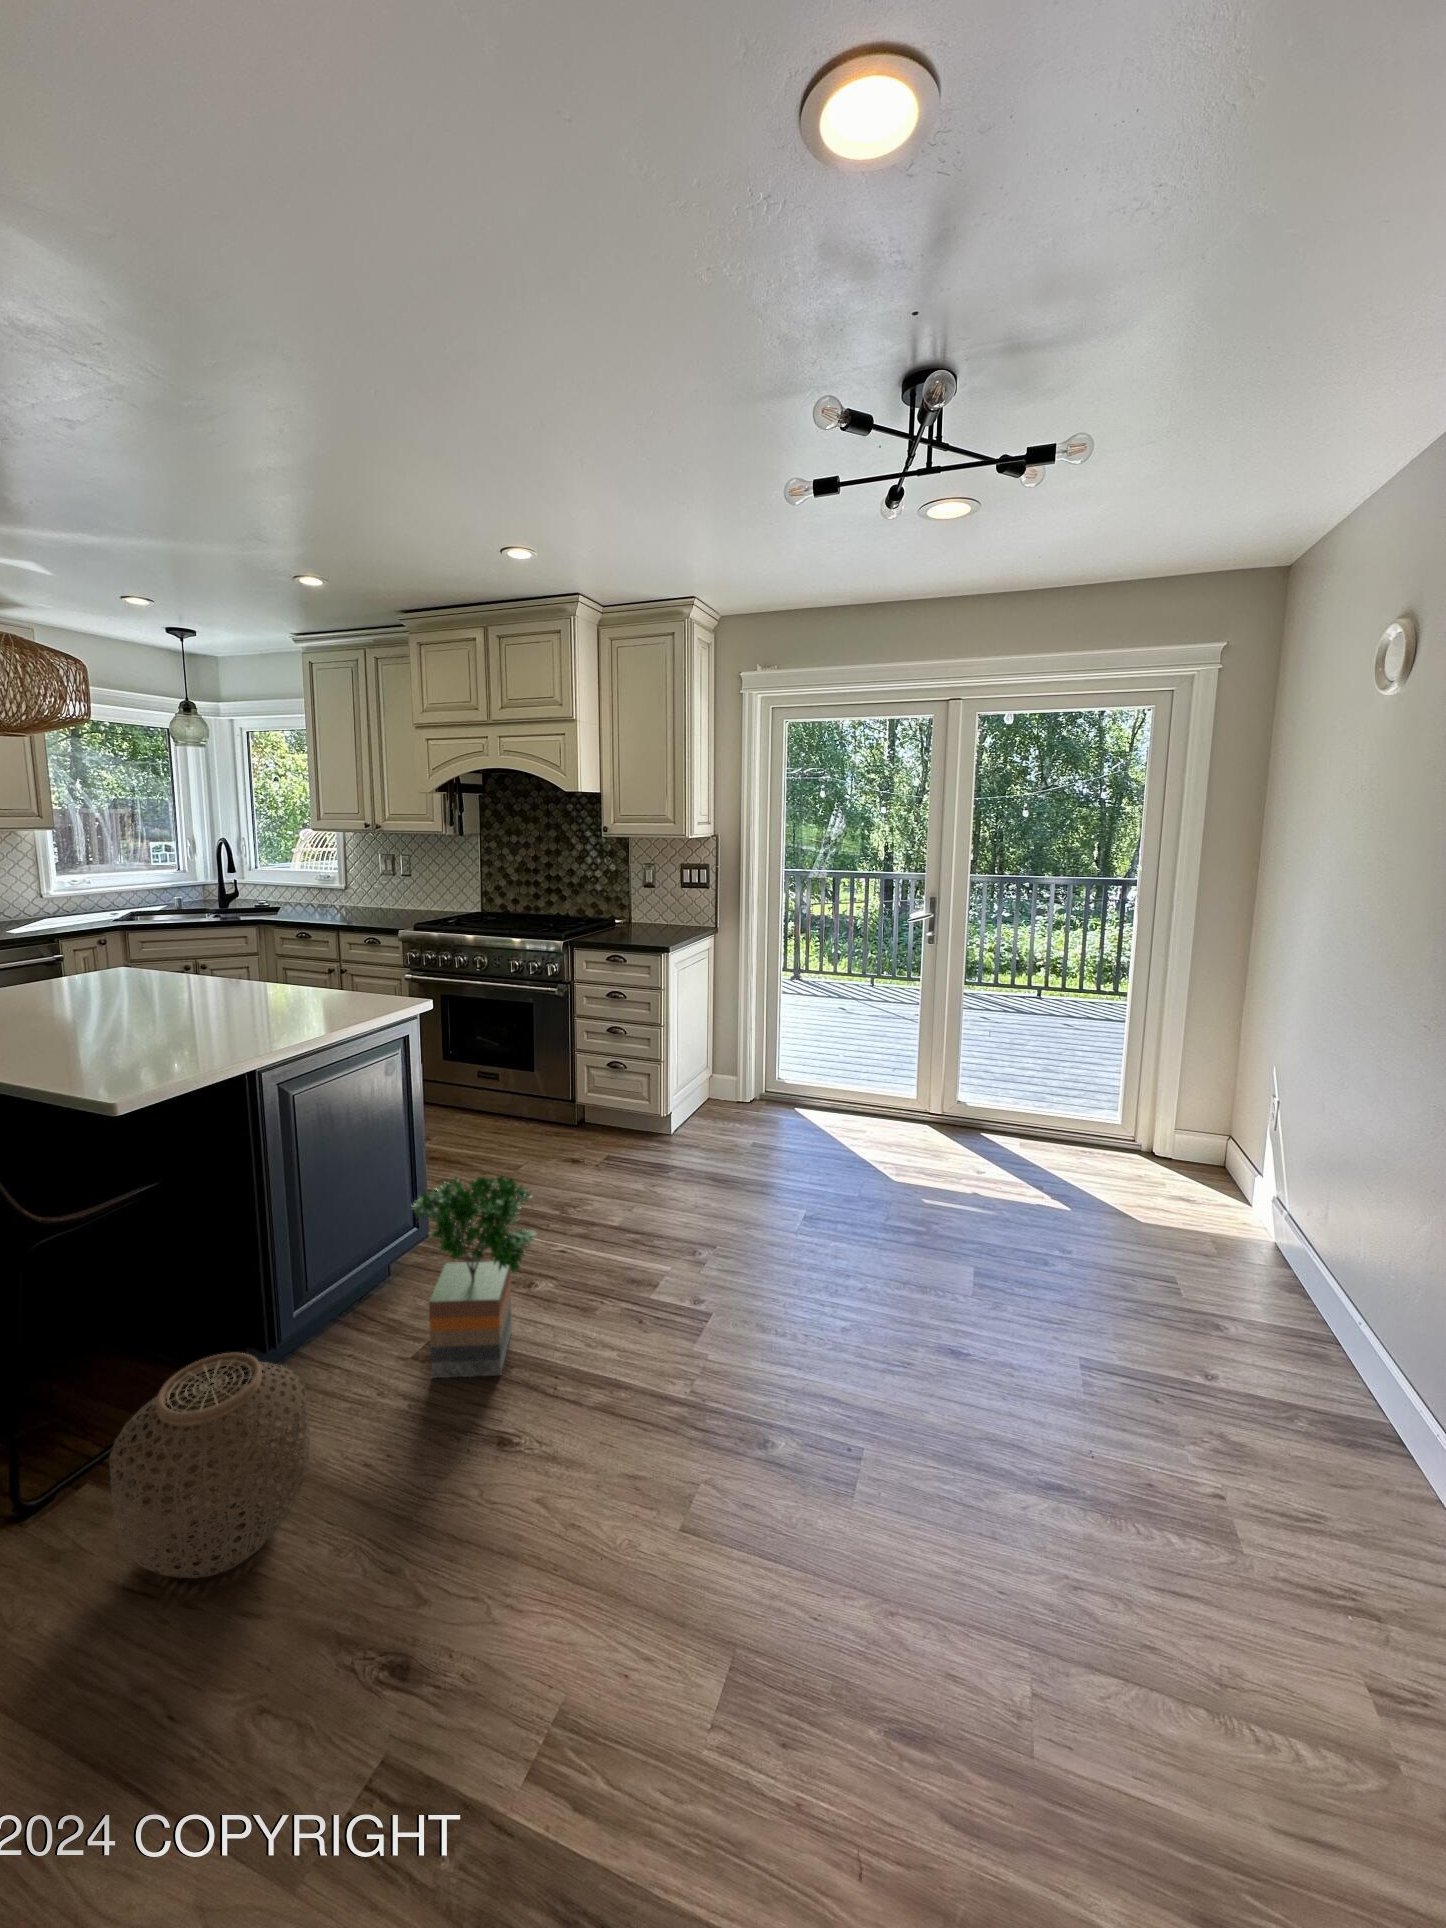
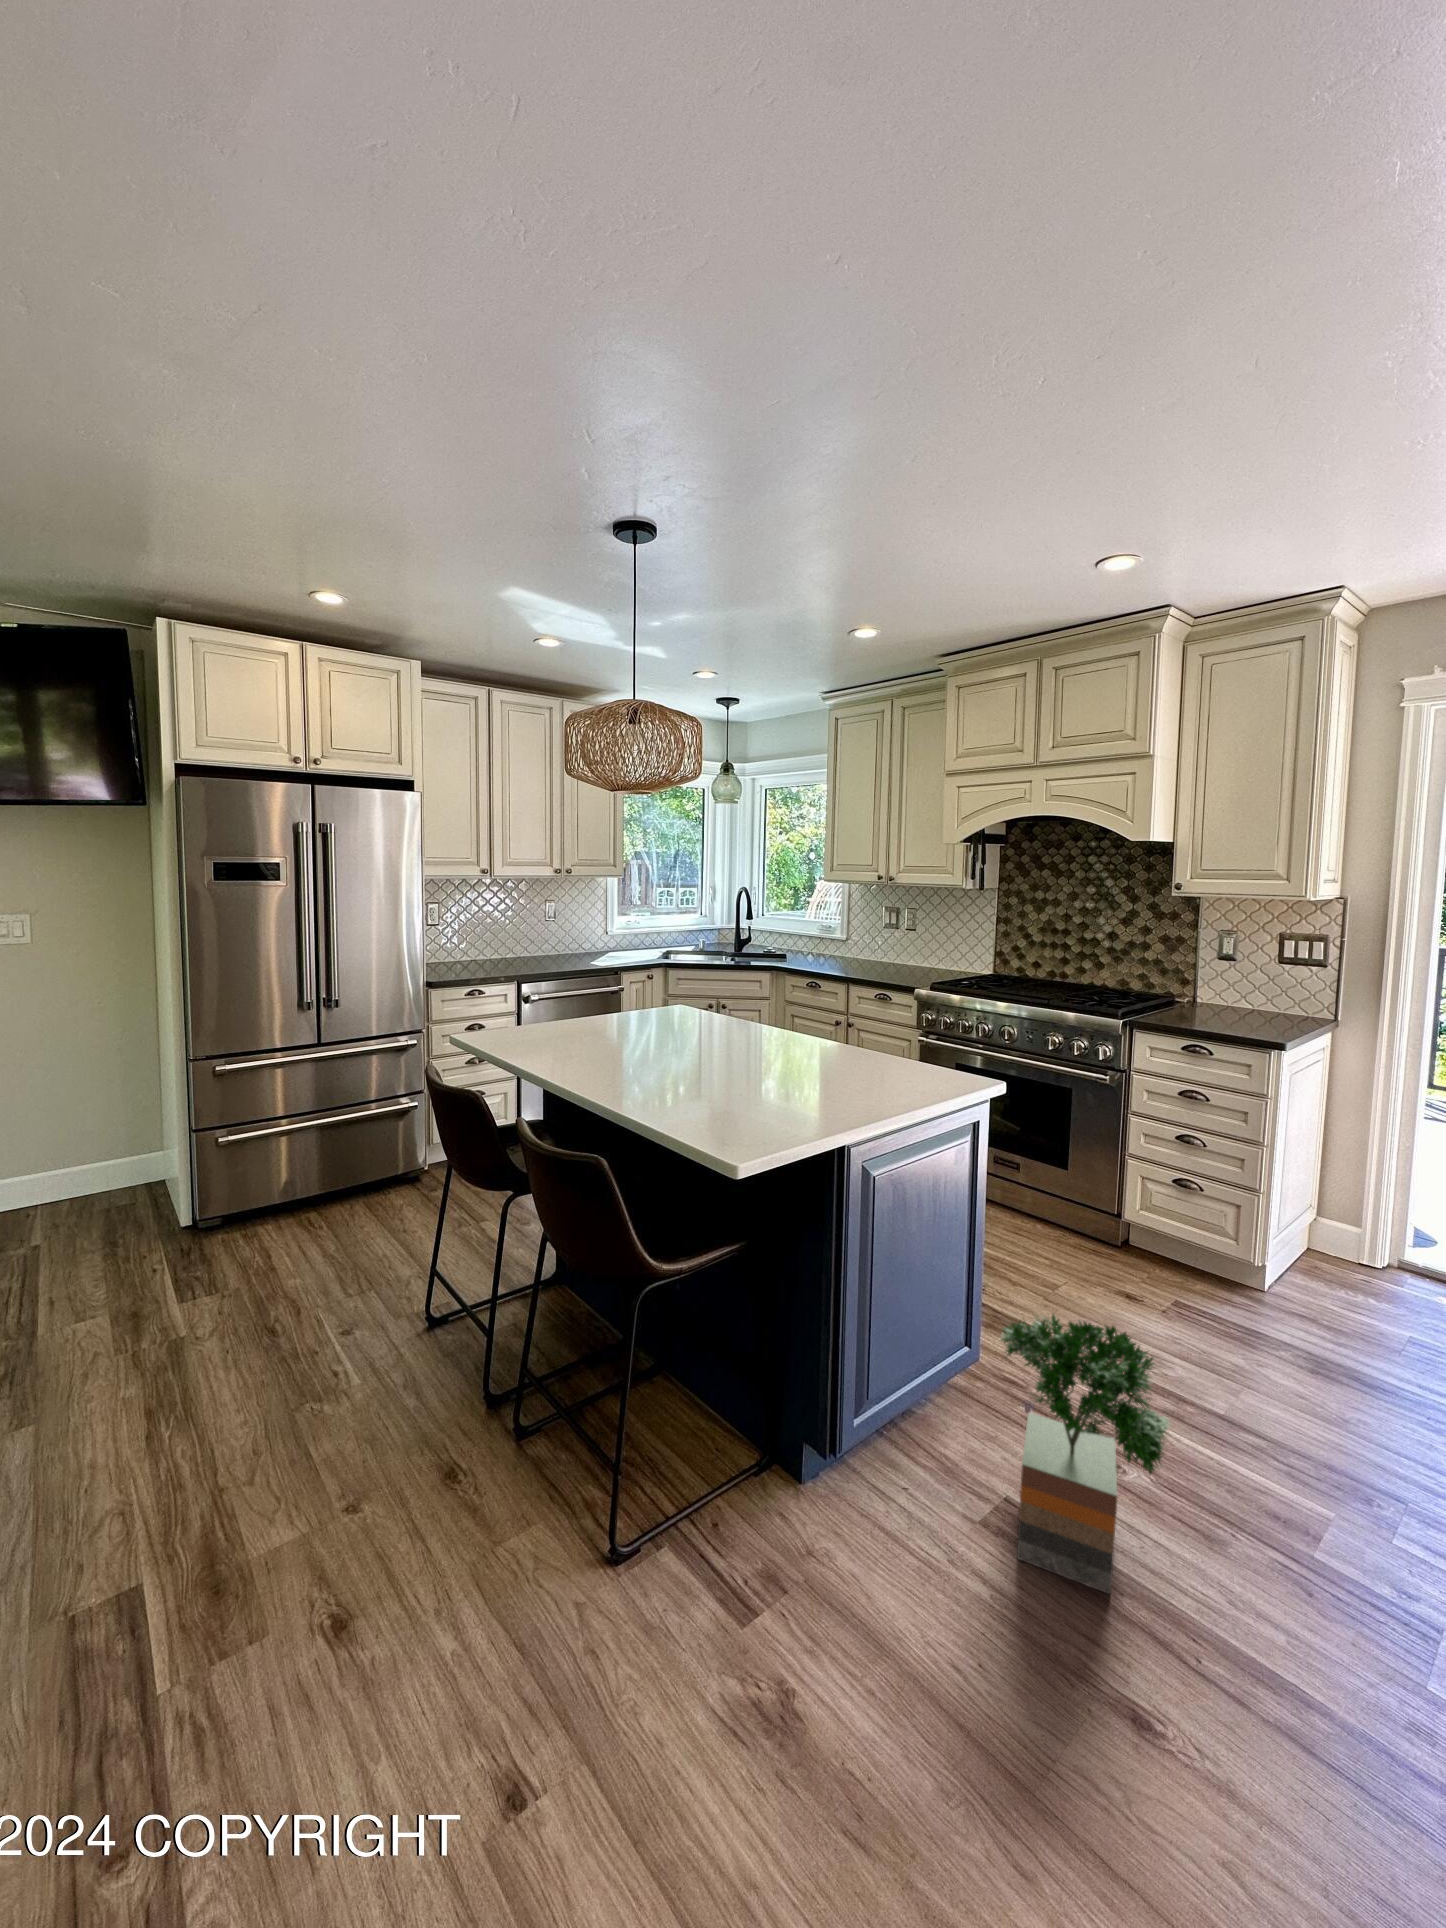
woven basket: present [110,1353,310,1578] -> none [727,1465,917,1734]

